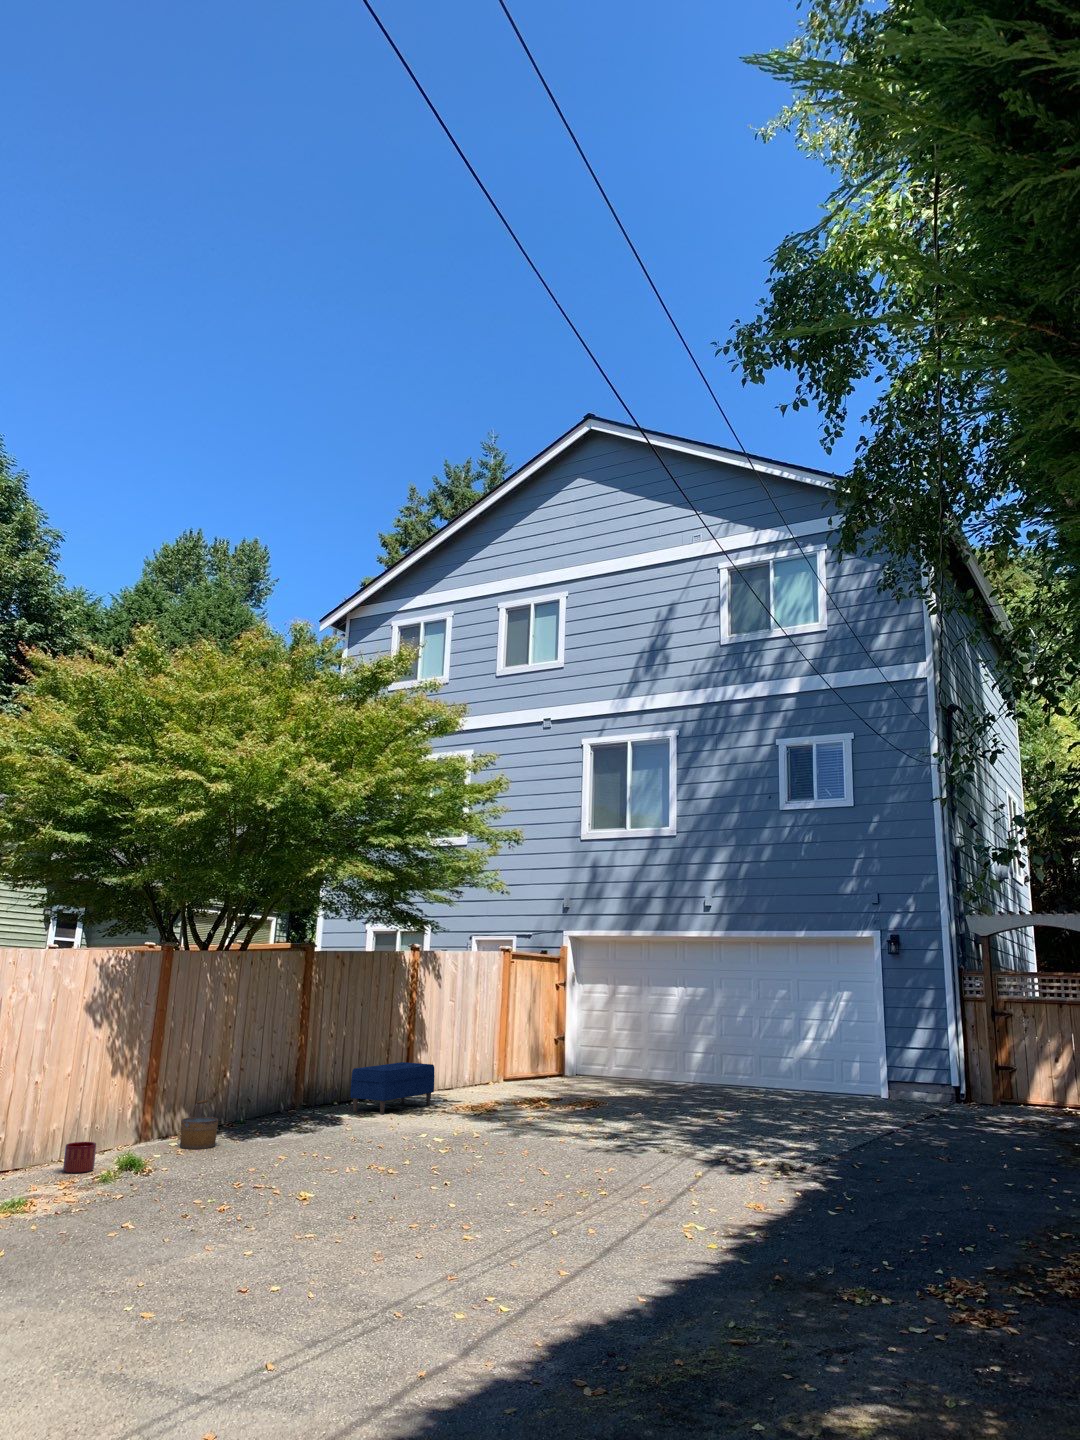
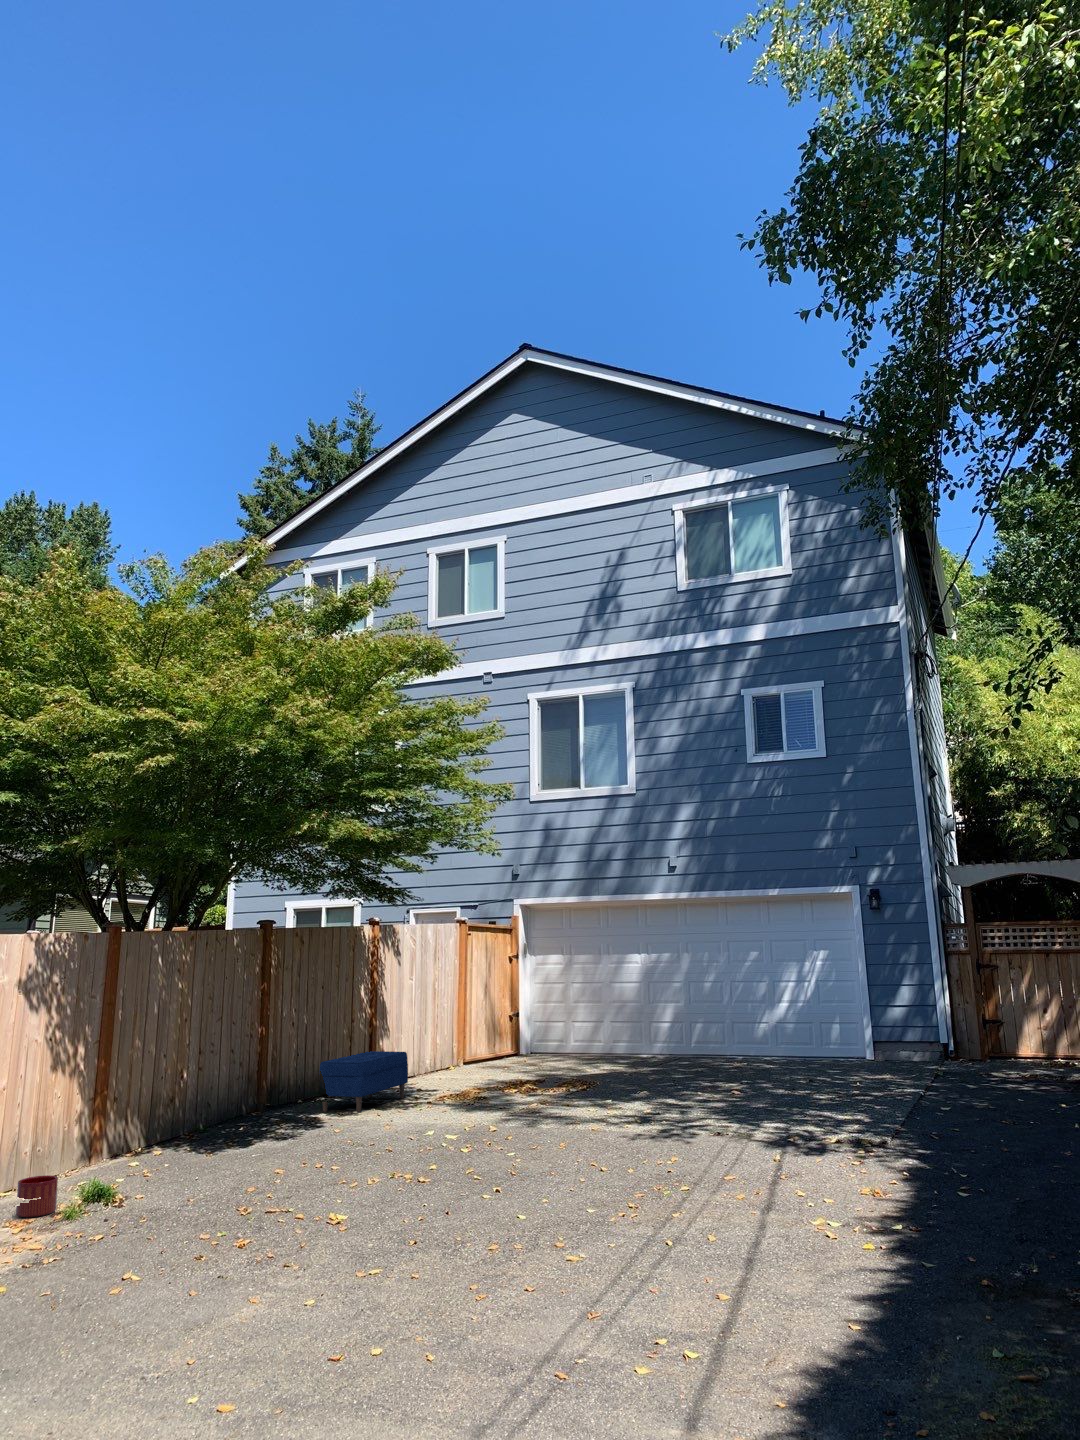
bucket: present [180,1100,218,1149] -> none [147,1111,193,1173]

